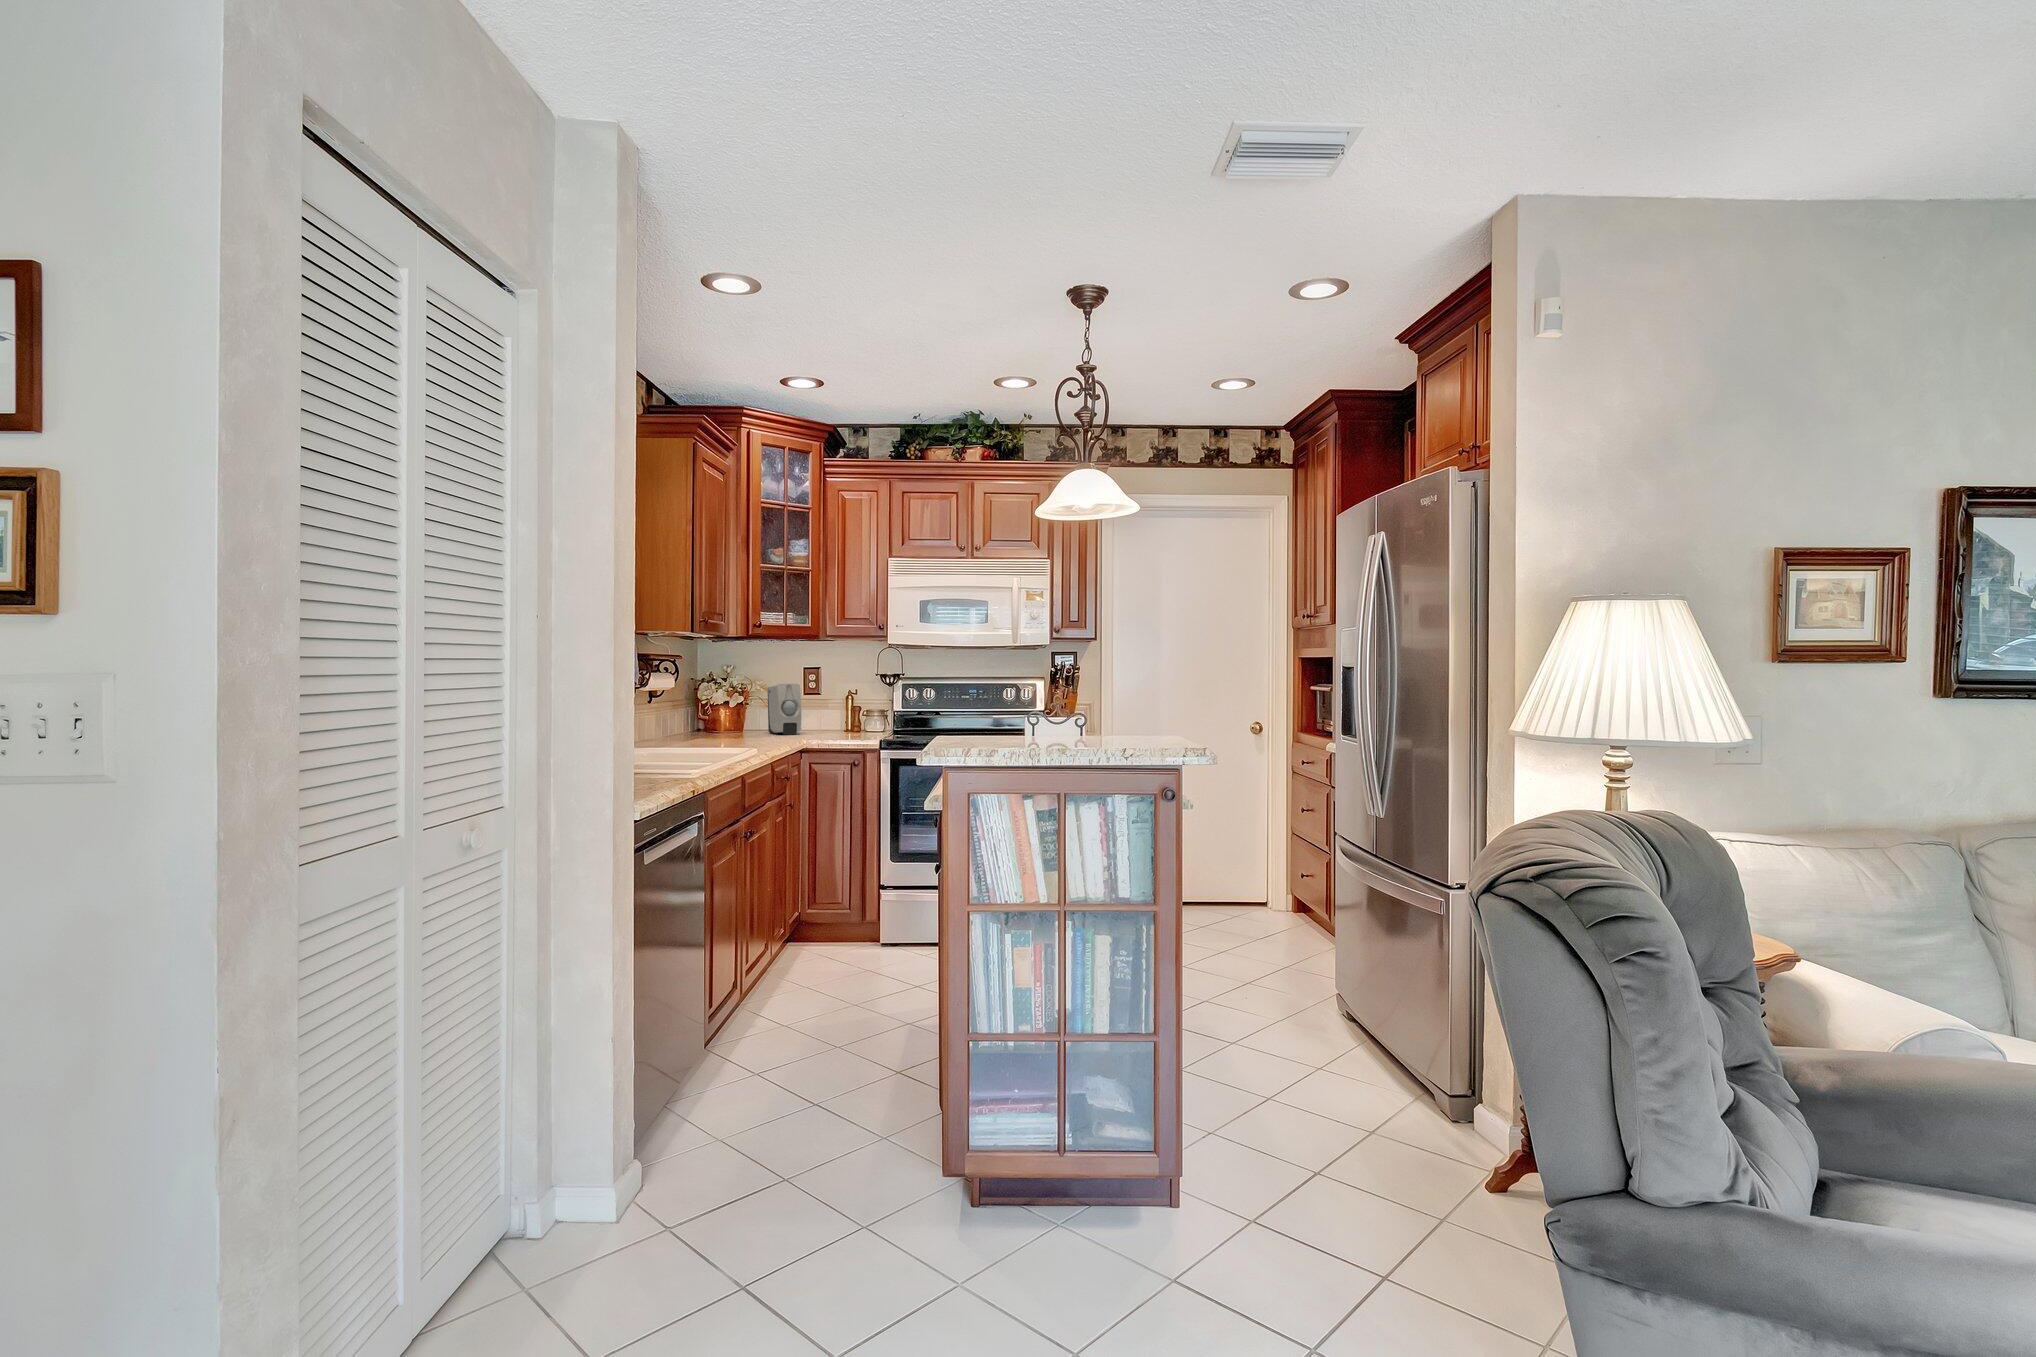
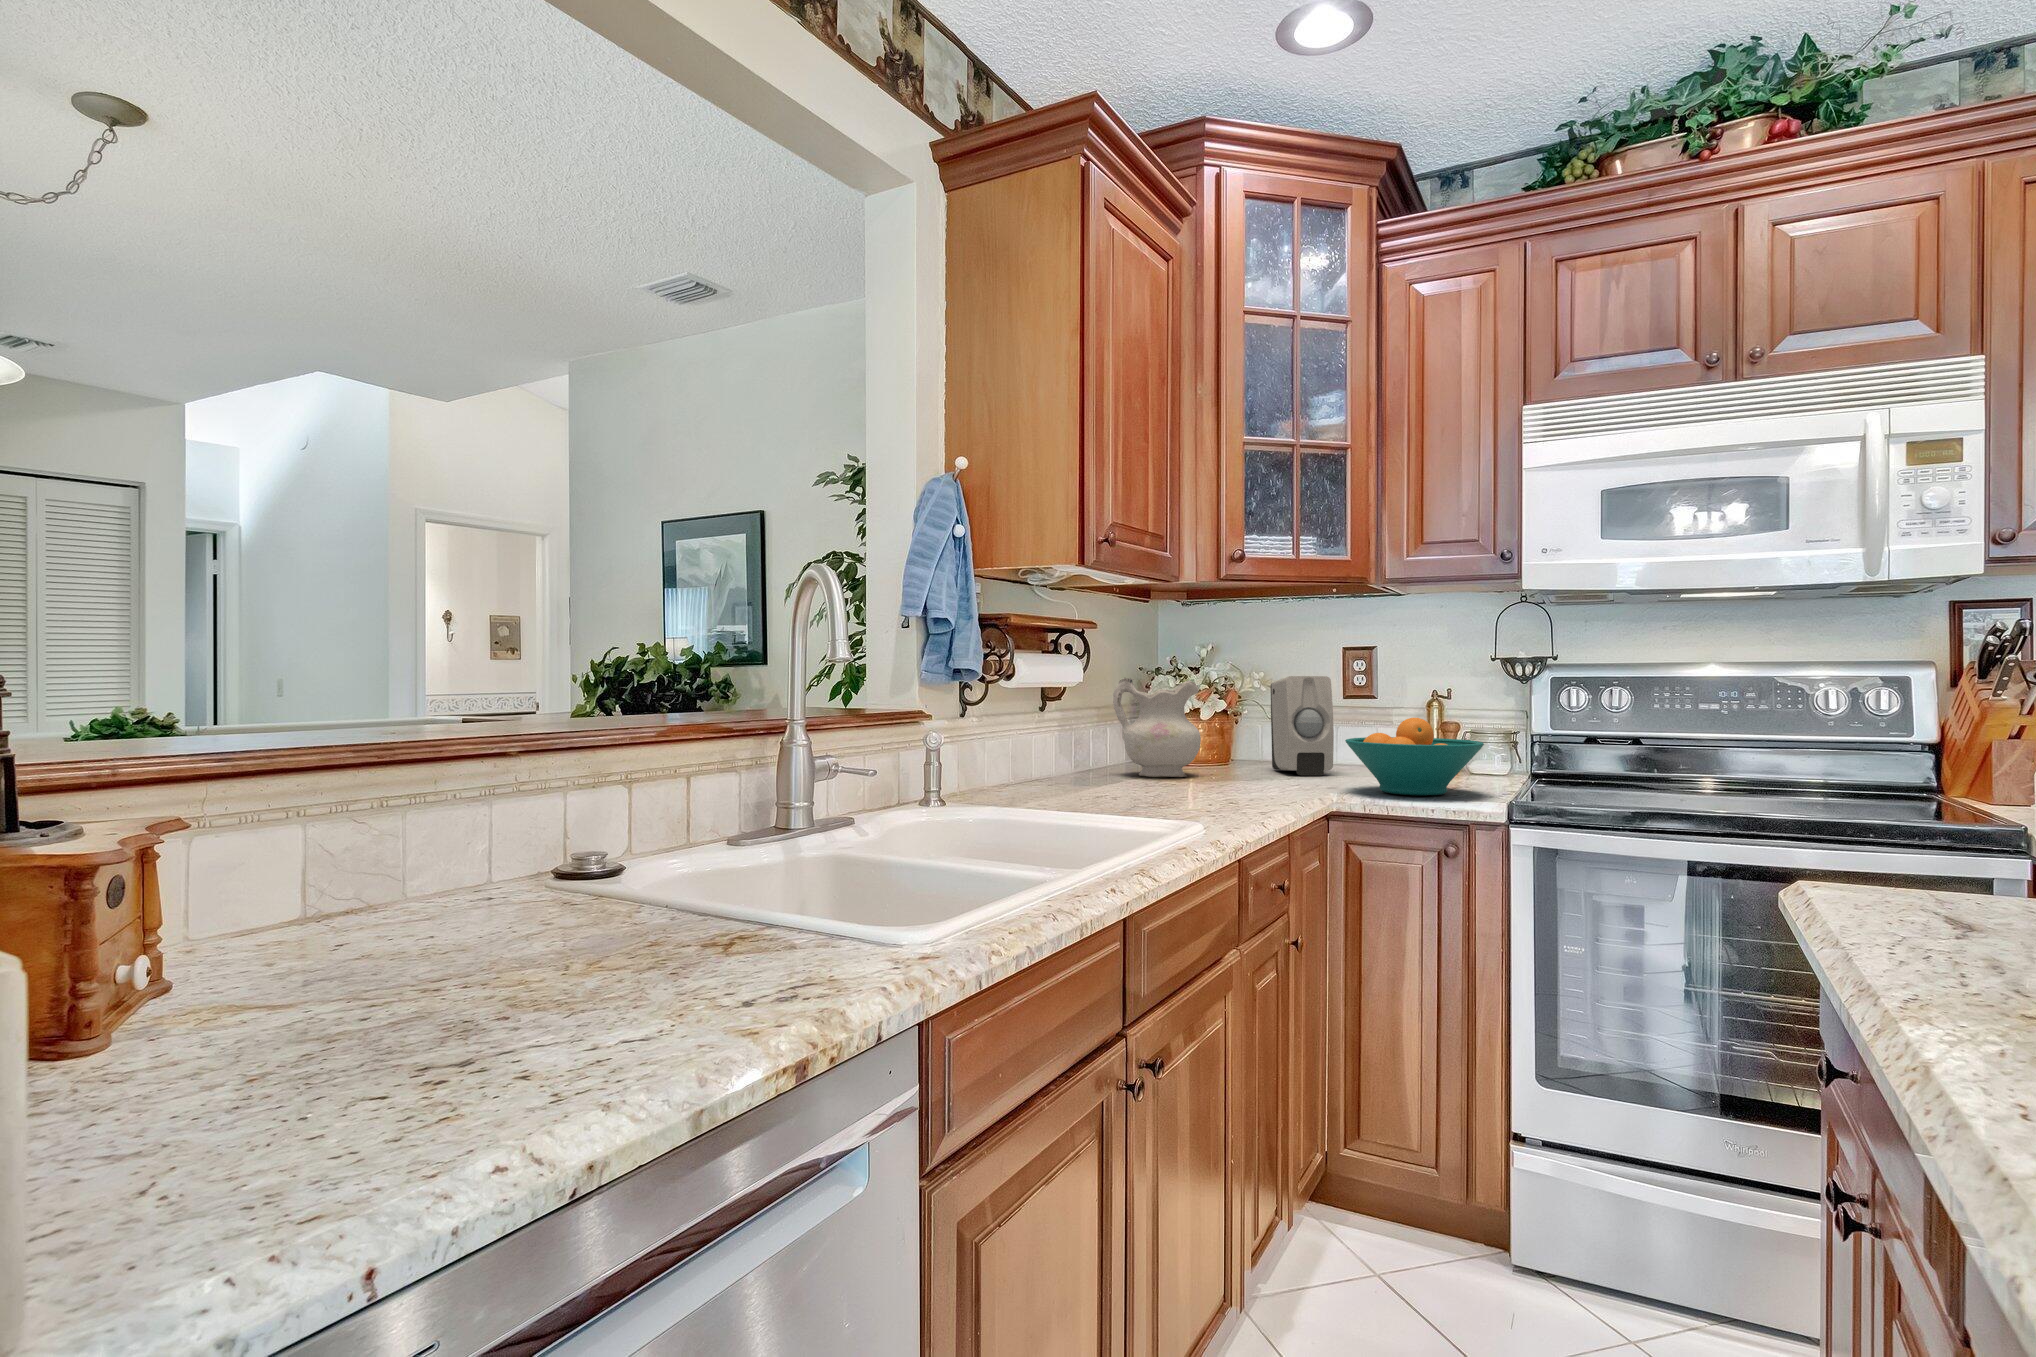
ceramic pitcher: none [685,685,733,737] -> present [1113,678,1201,777]
fruit bowl: none [810,704,871,739] -> present [1345,718,1484,795]

